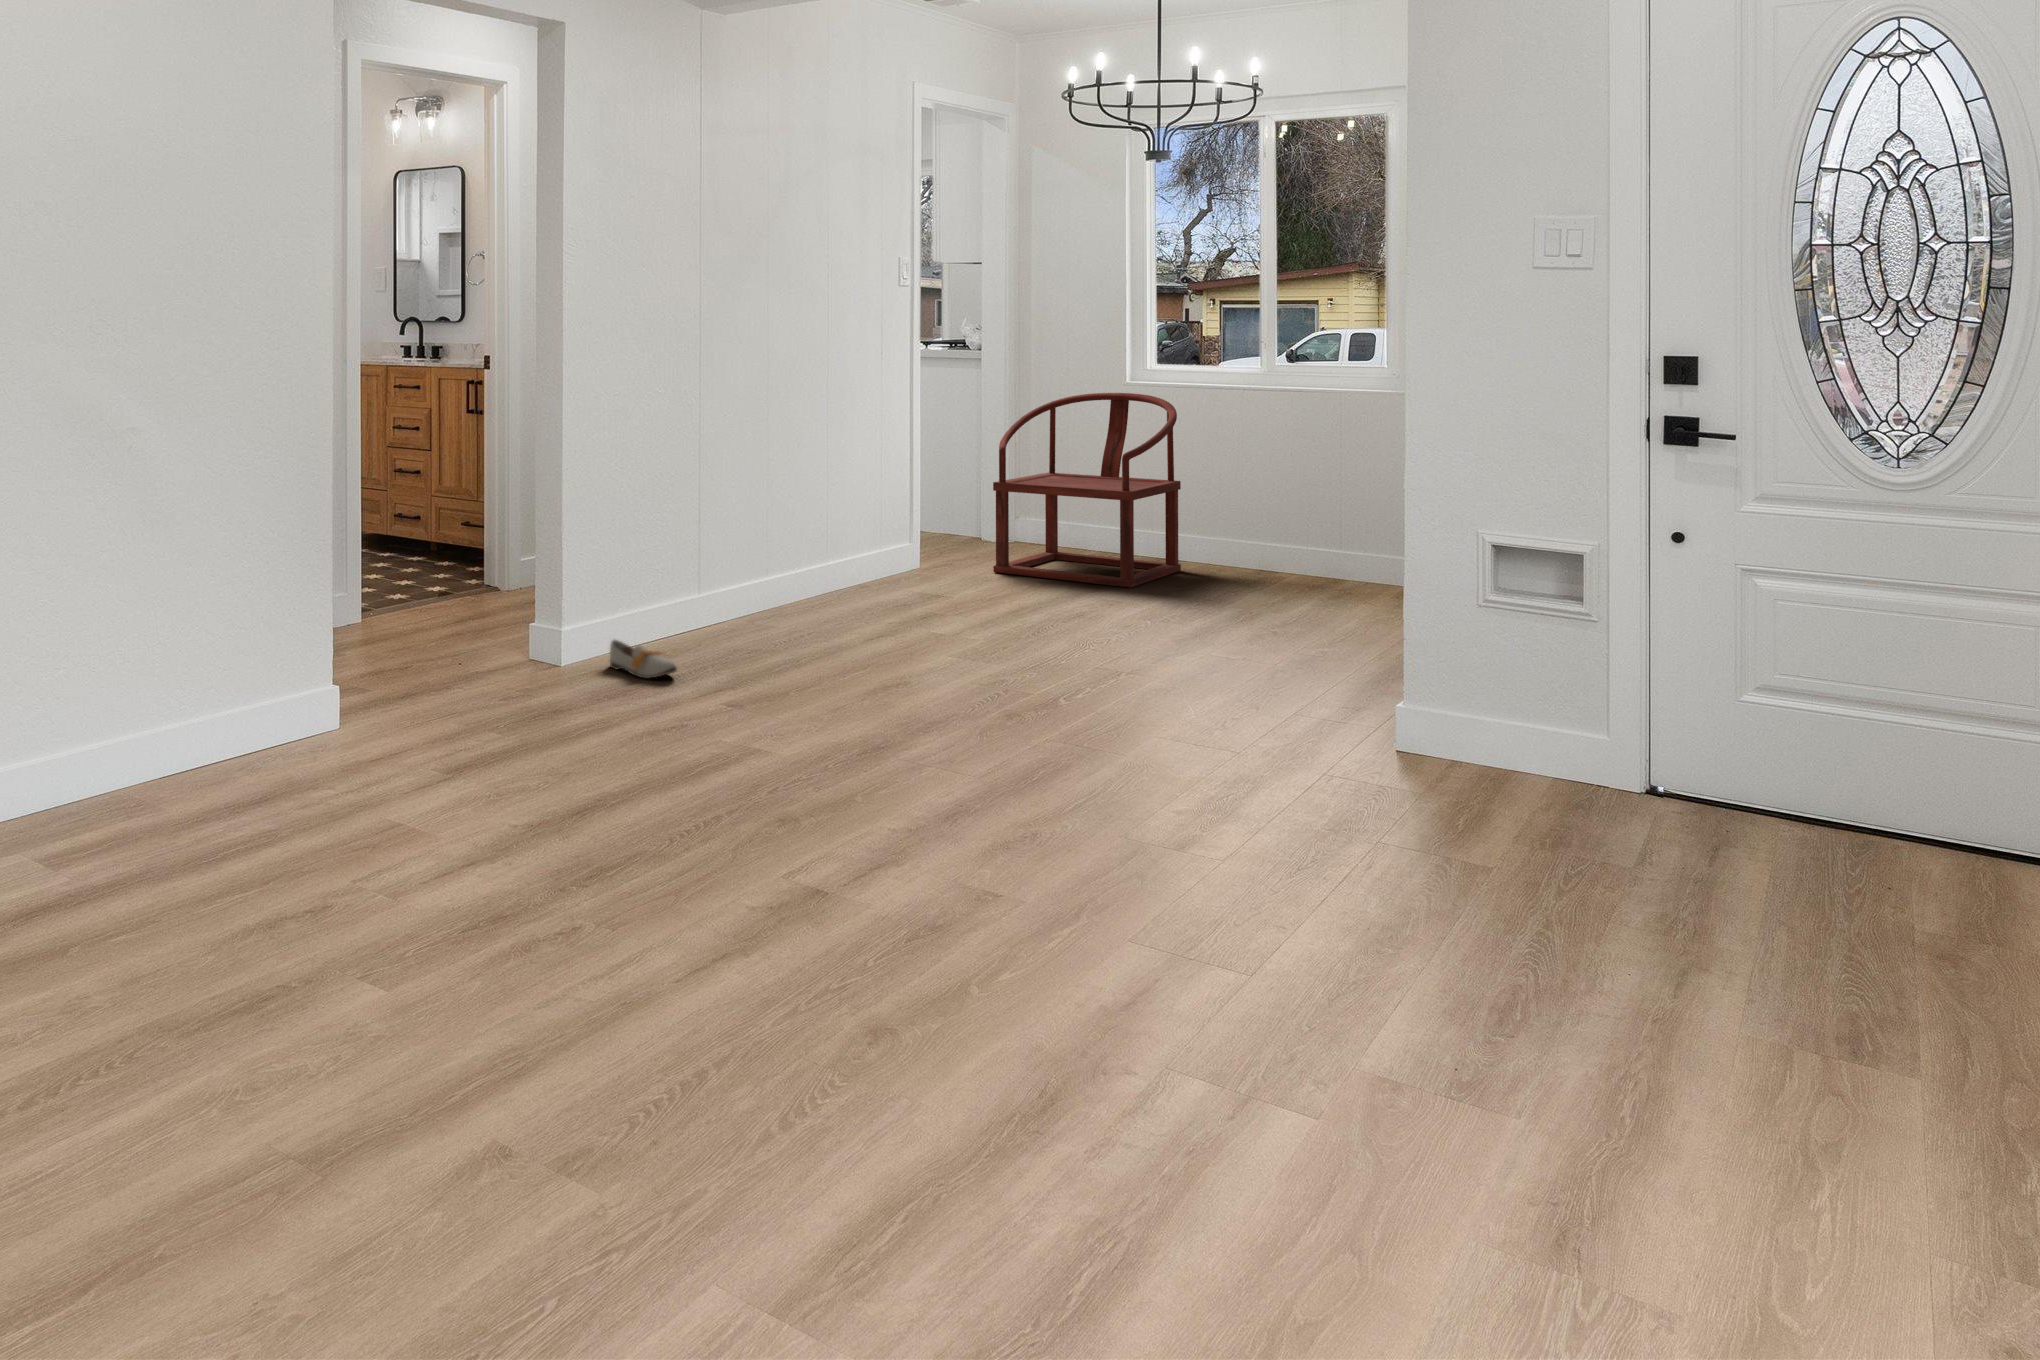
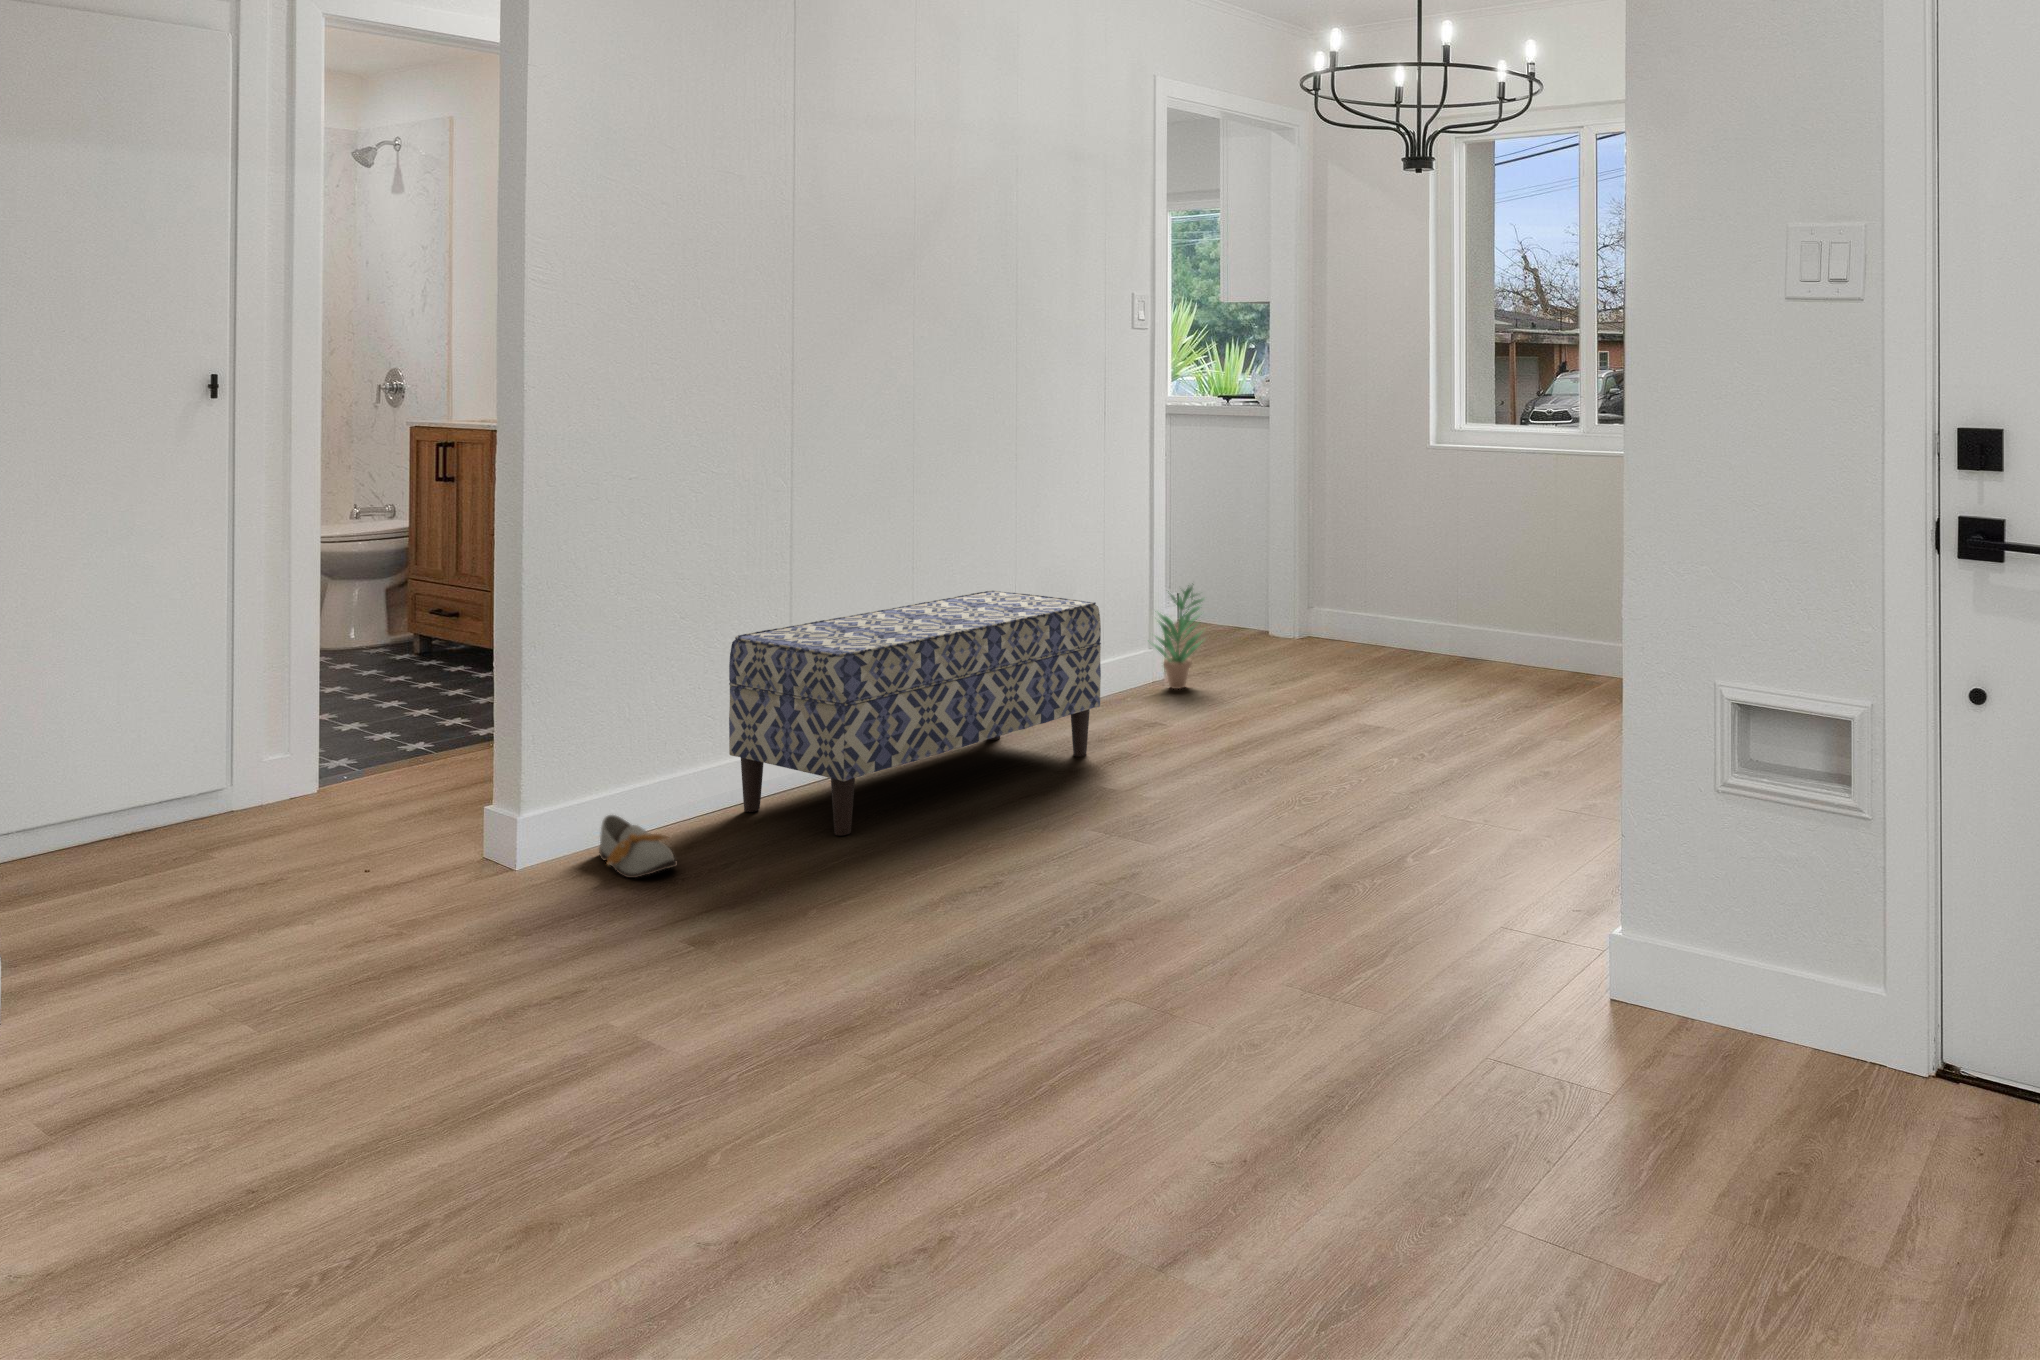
armchair: present [993,393,1181,588] -> none [1253,451,1480,695]
potted plant: none [915,495,963,581] -> present [1153,585,1203,689]
bench: none [671,496,915,660] -> present [729,590,1101,835]

